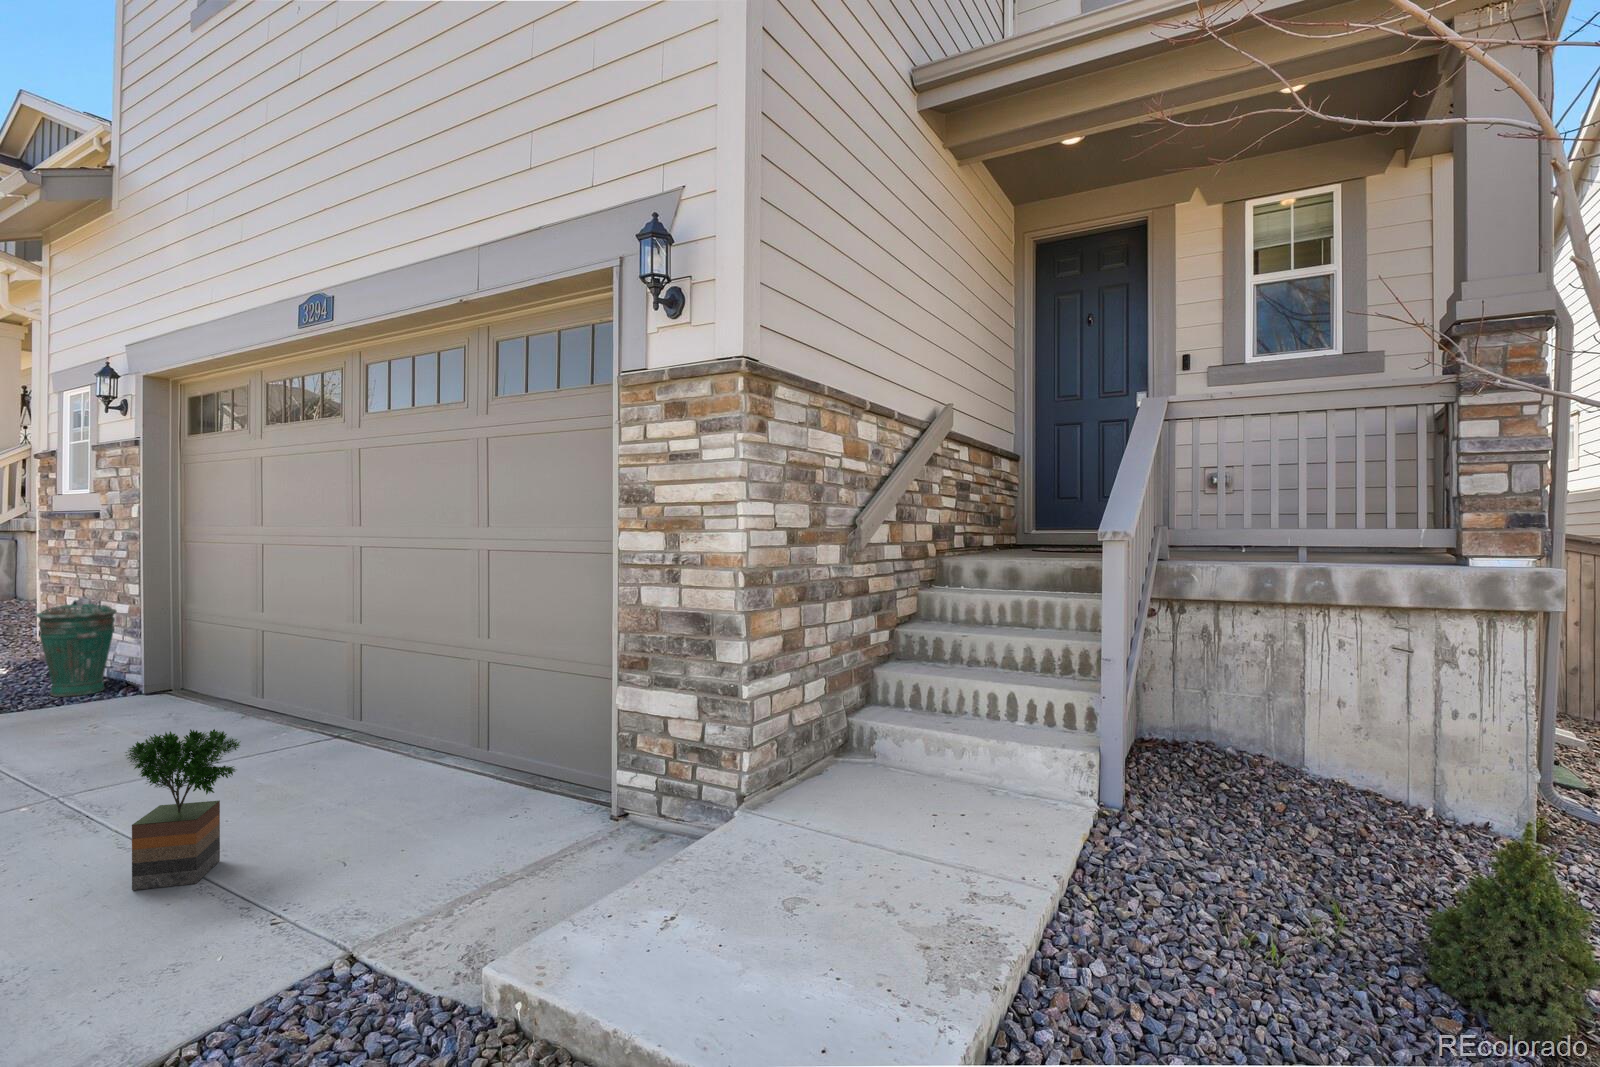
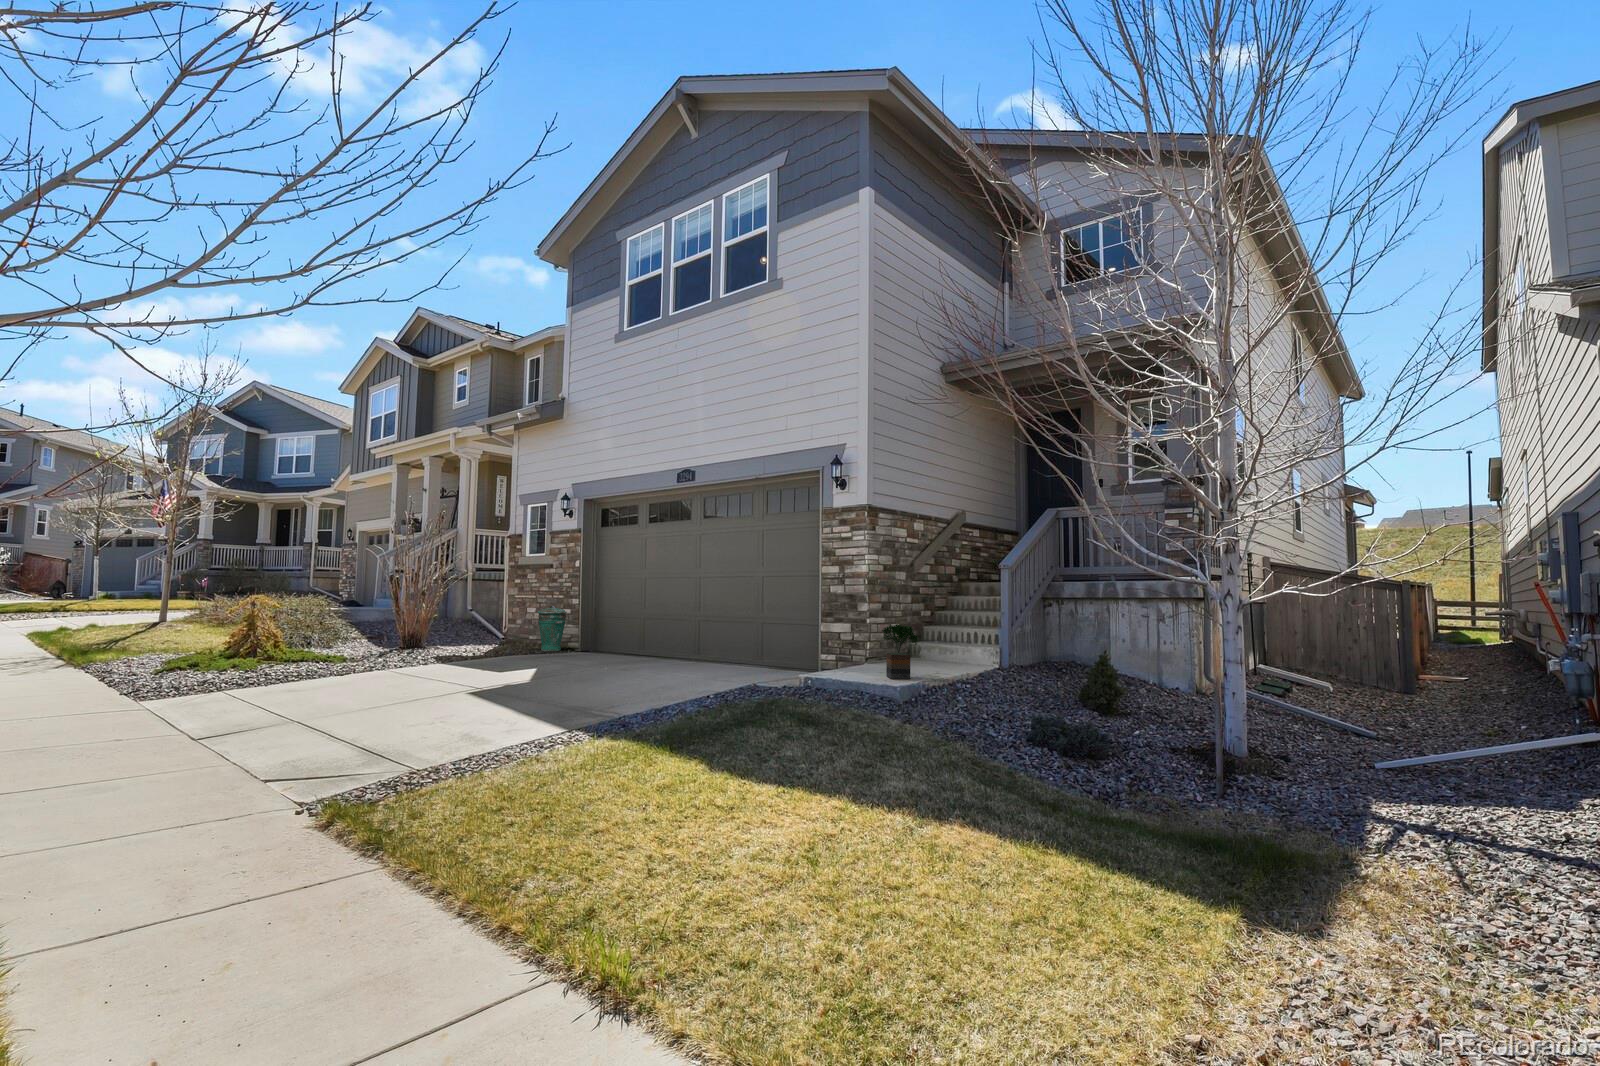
potted tree: present [125,729,241,890] -> present [882,625,918,679]

